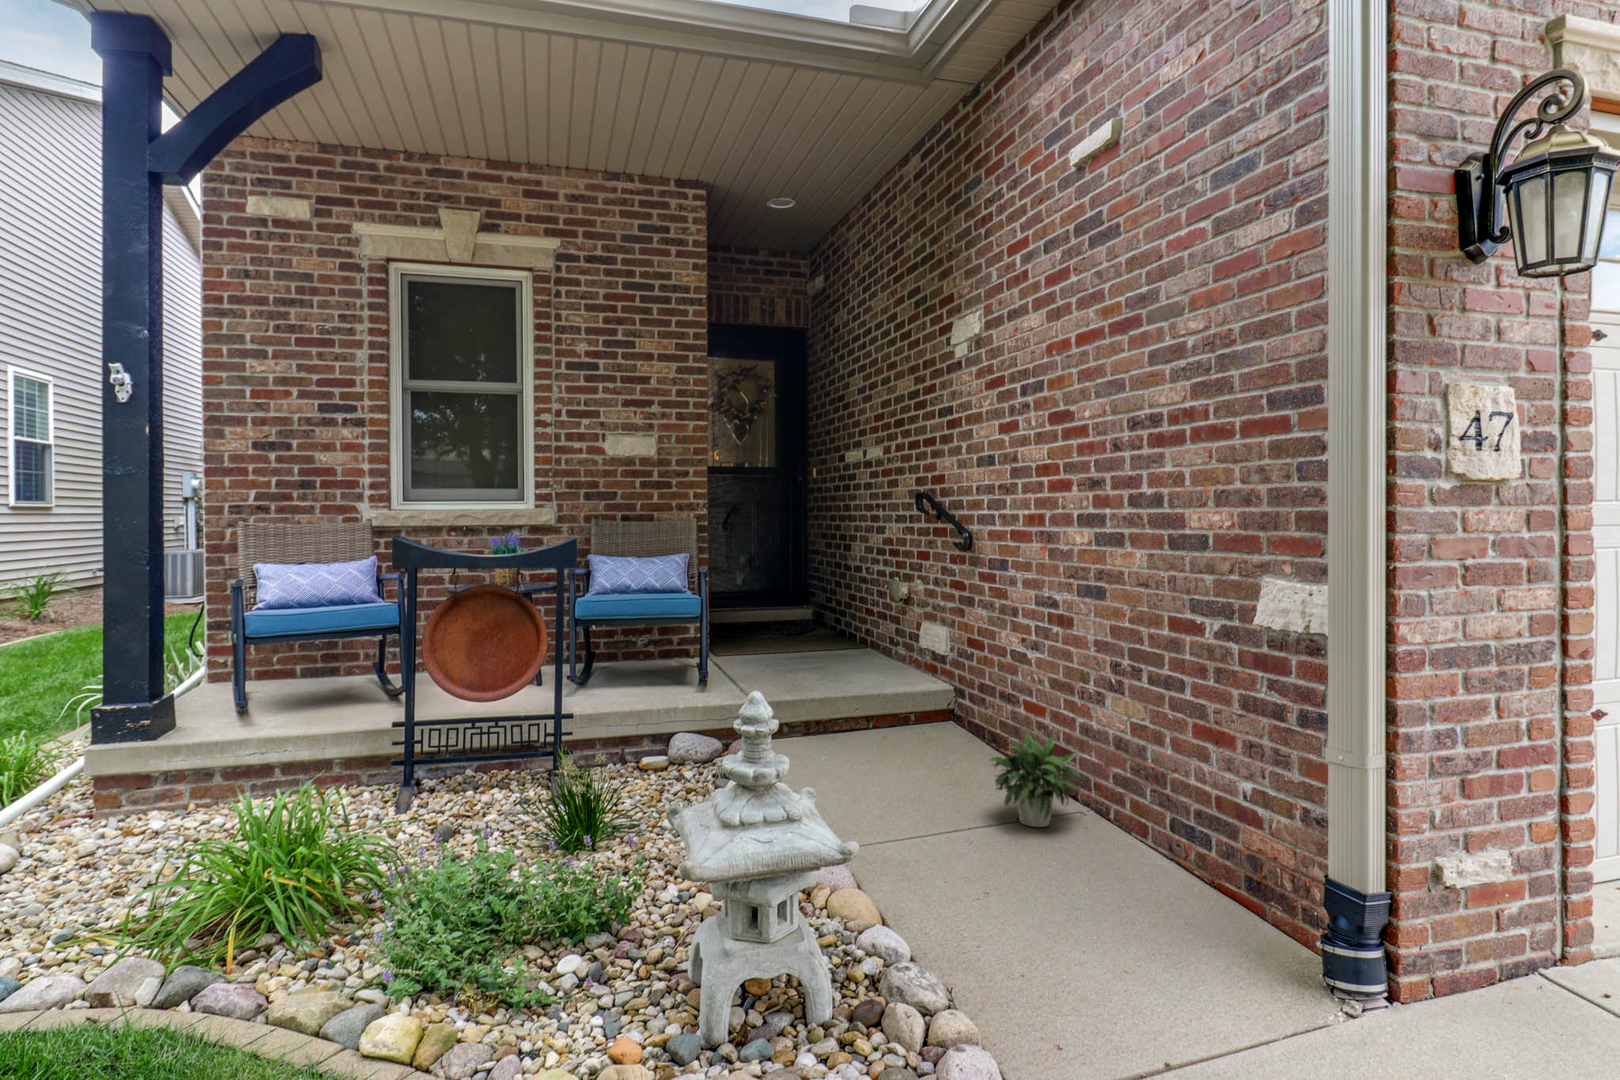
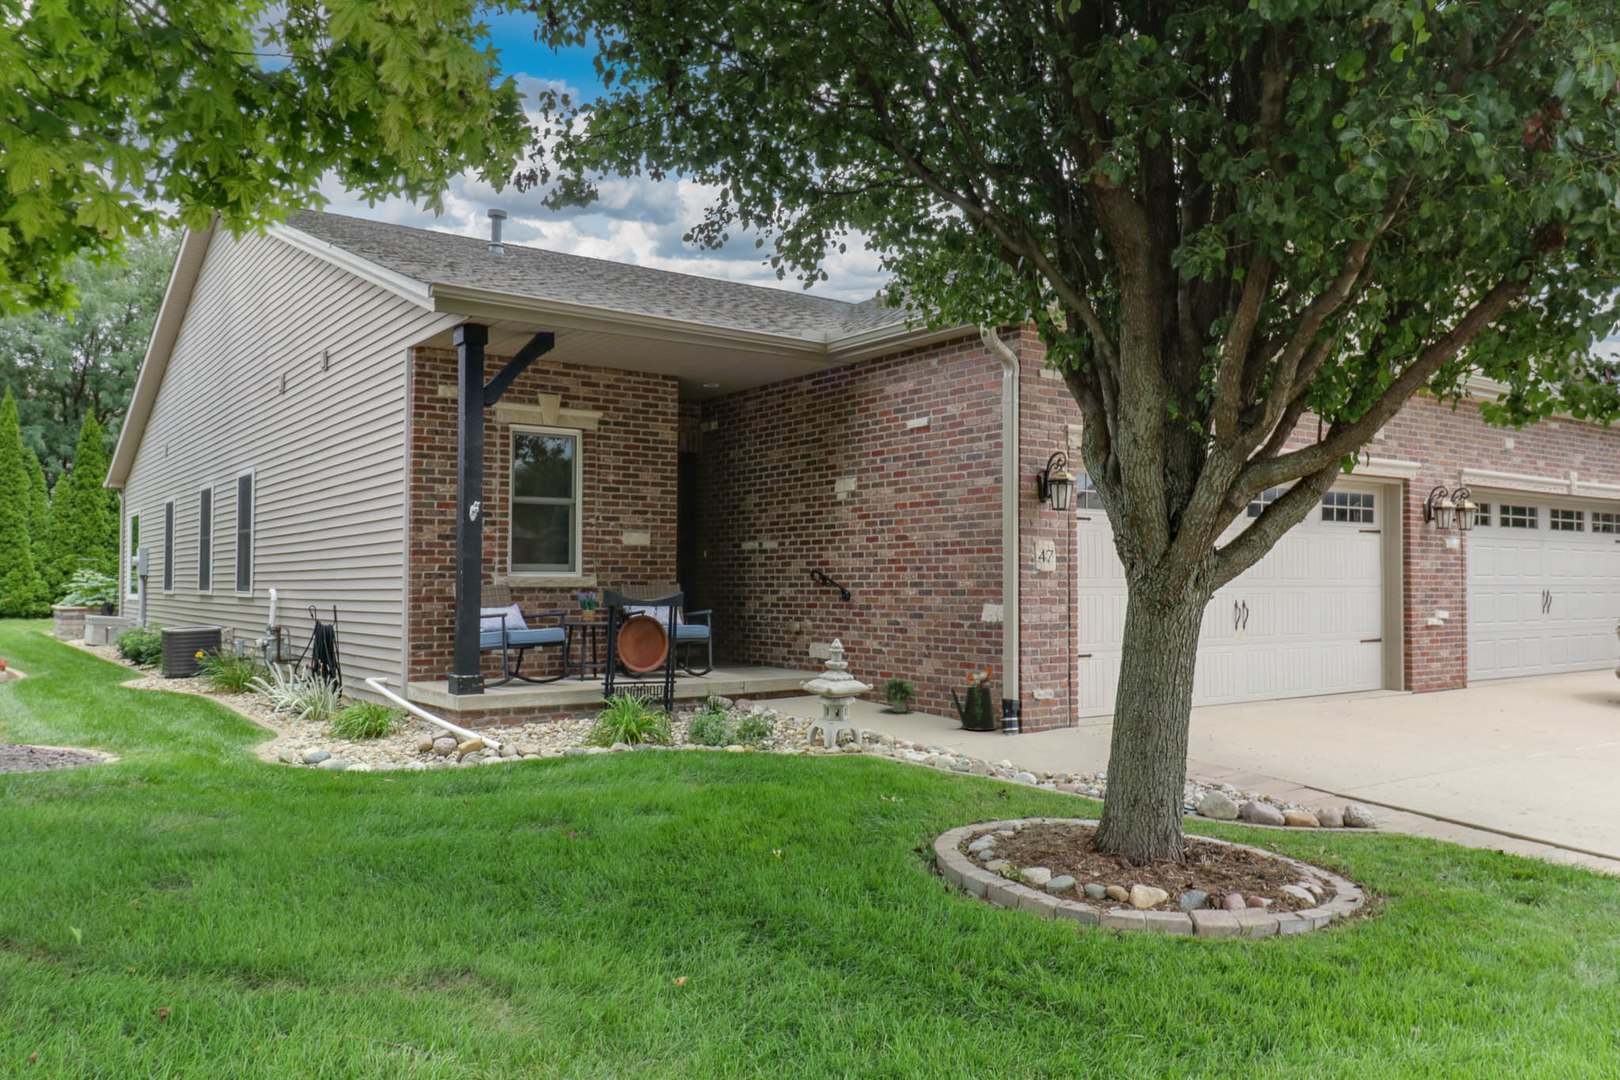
watering can: none [1139,768,1318,989] -> present [951,668,1000,730]

